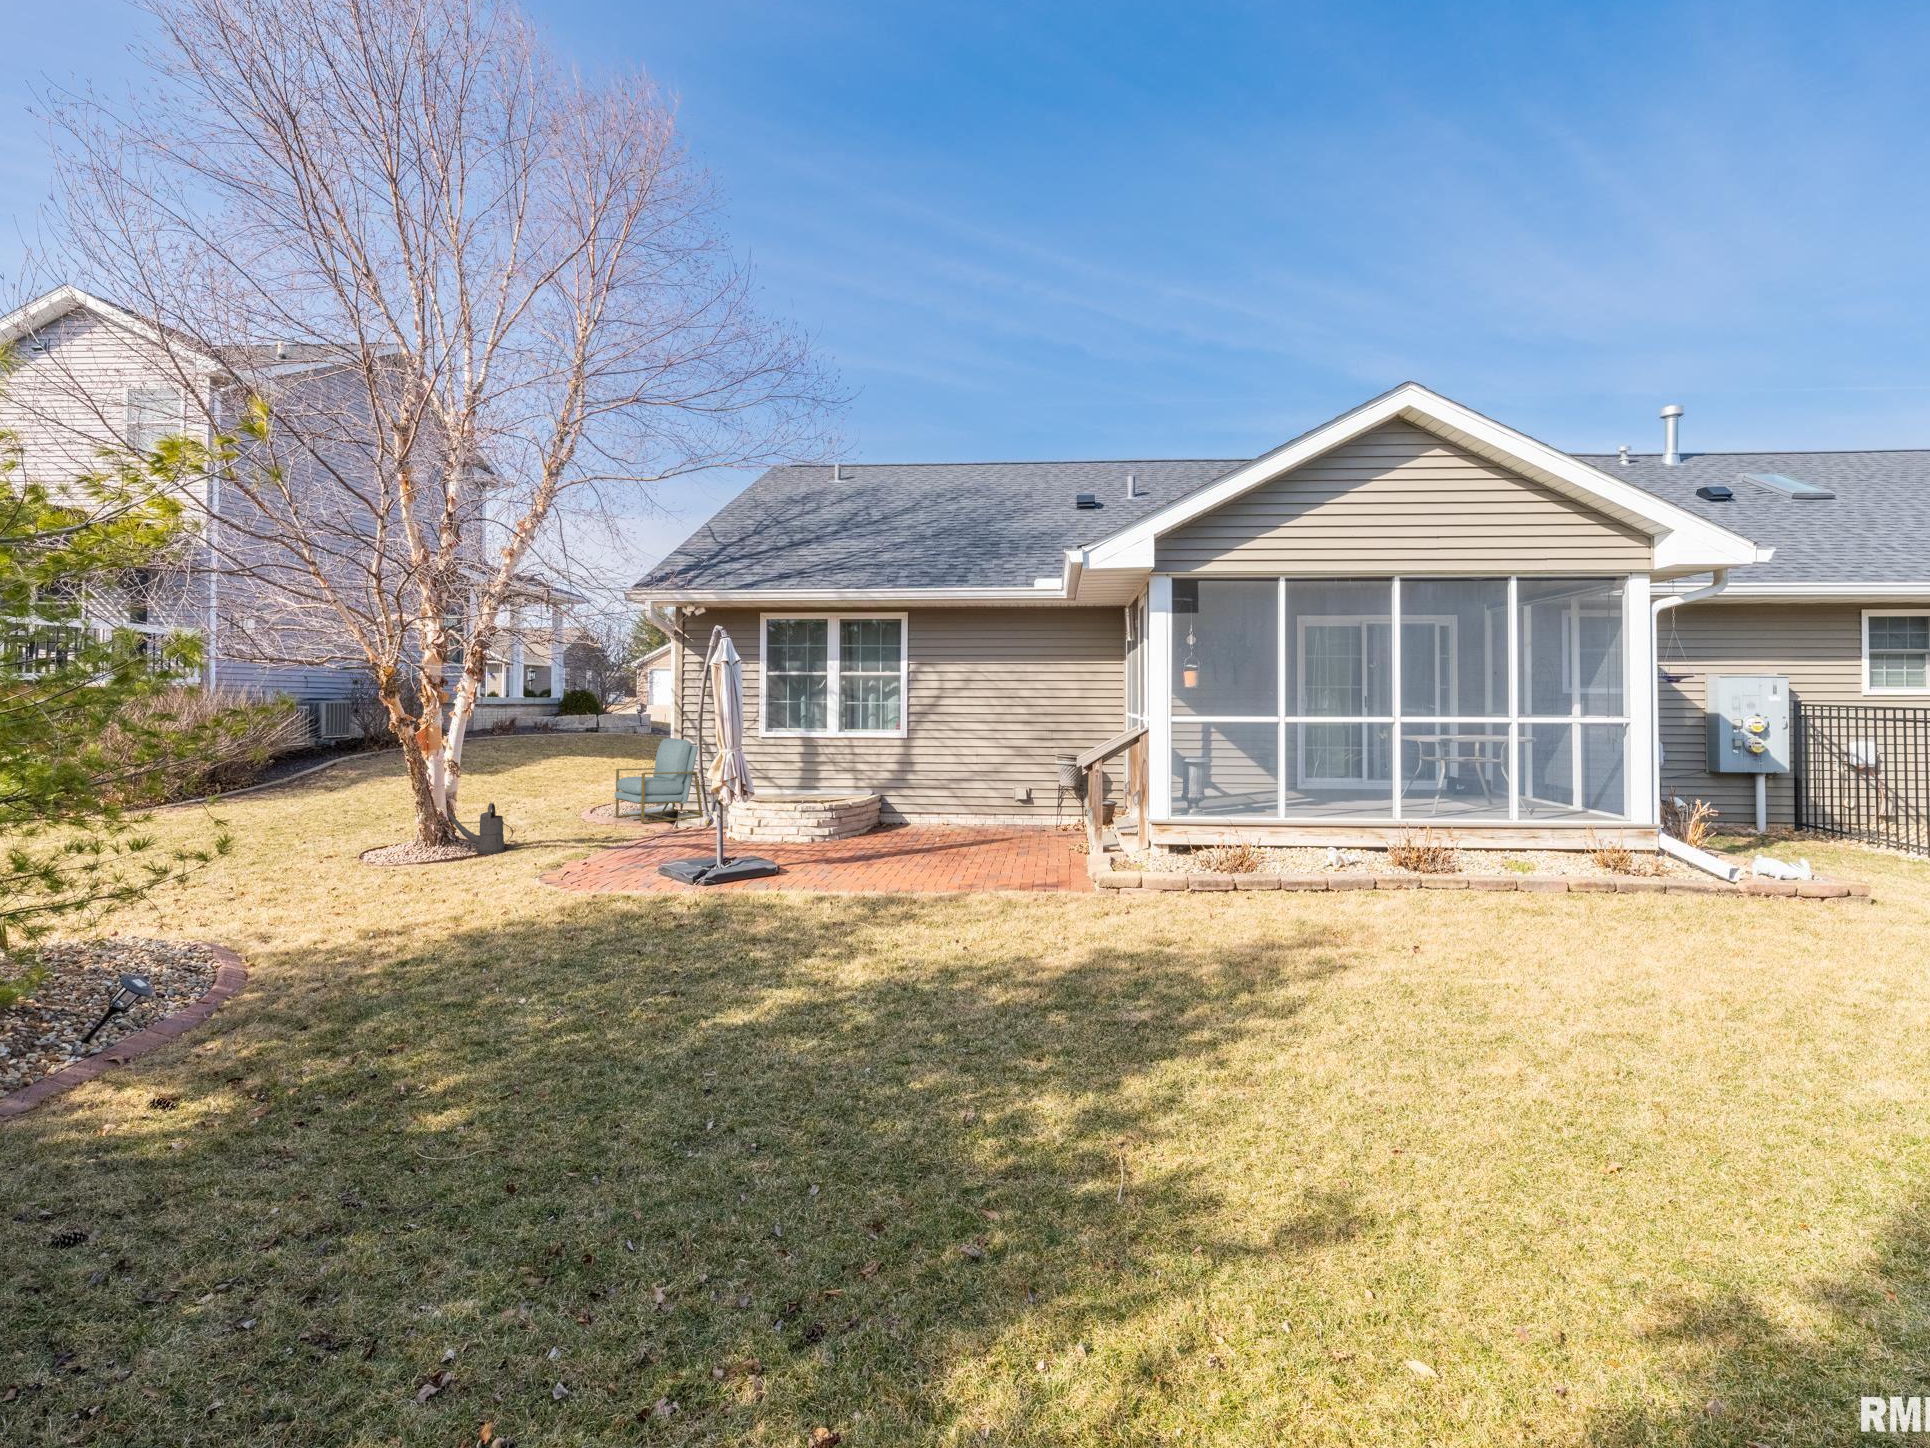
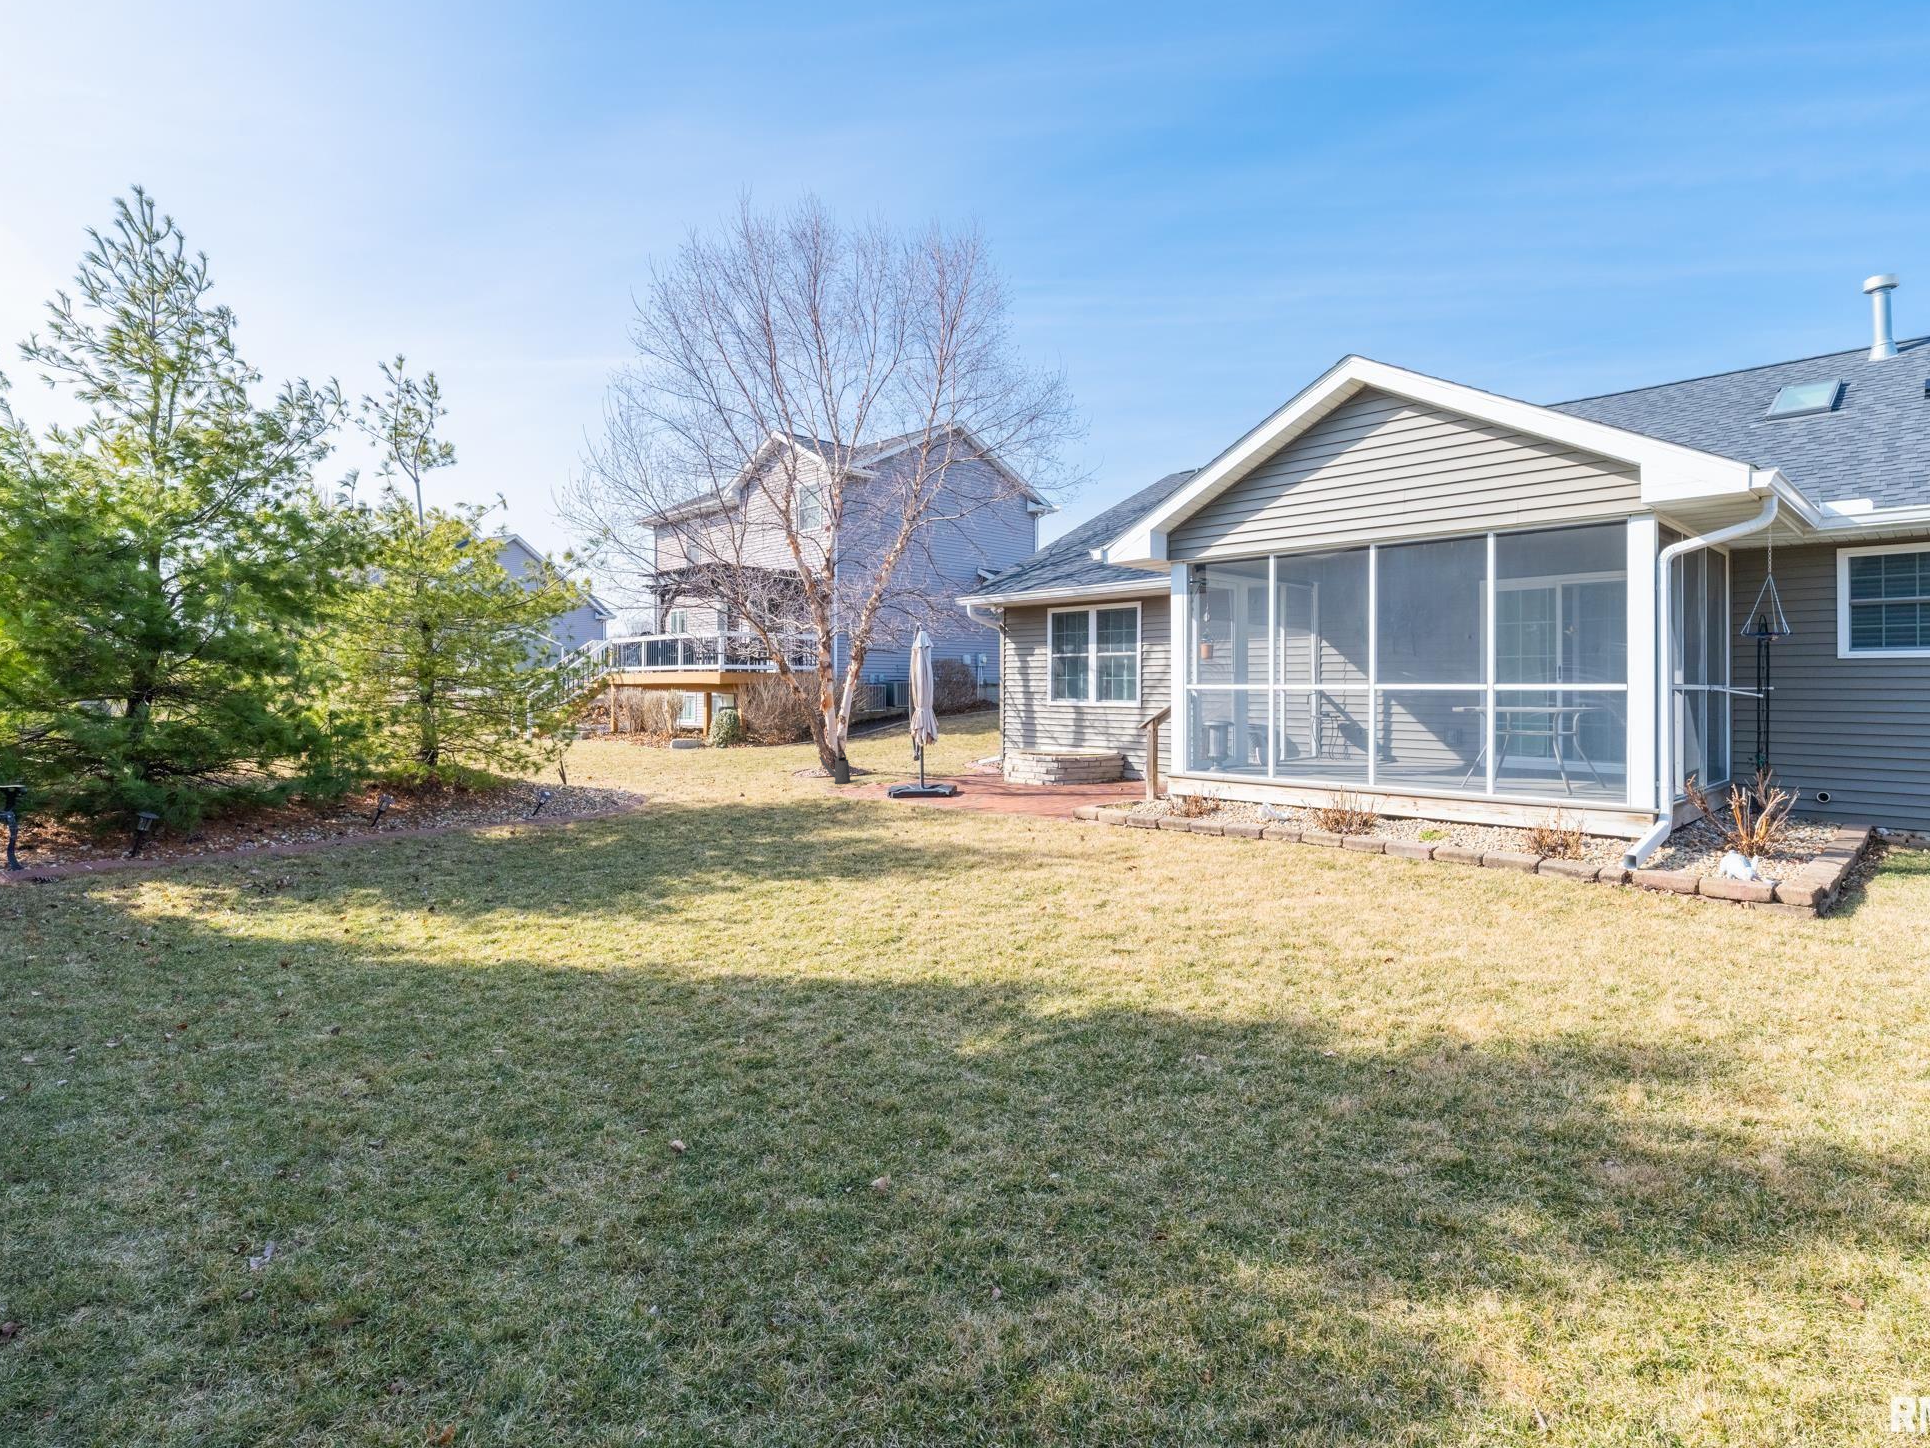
chair: present [615,738,703,824] -> none [959,708,1012,770]

